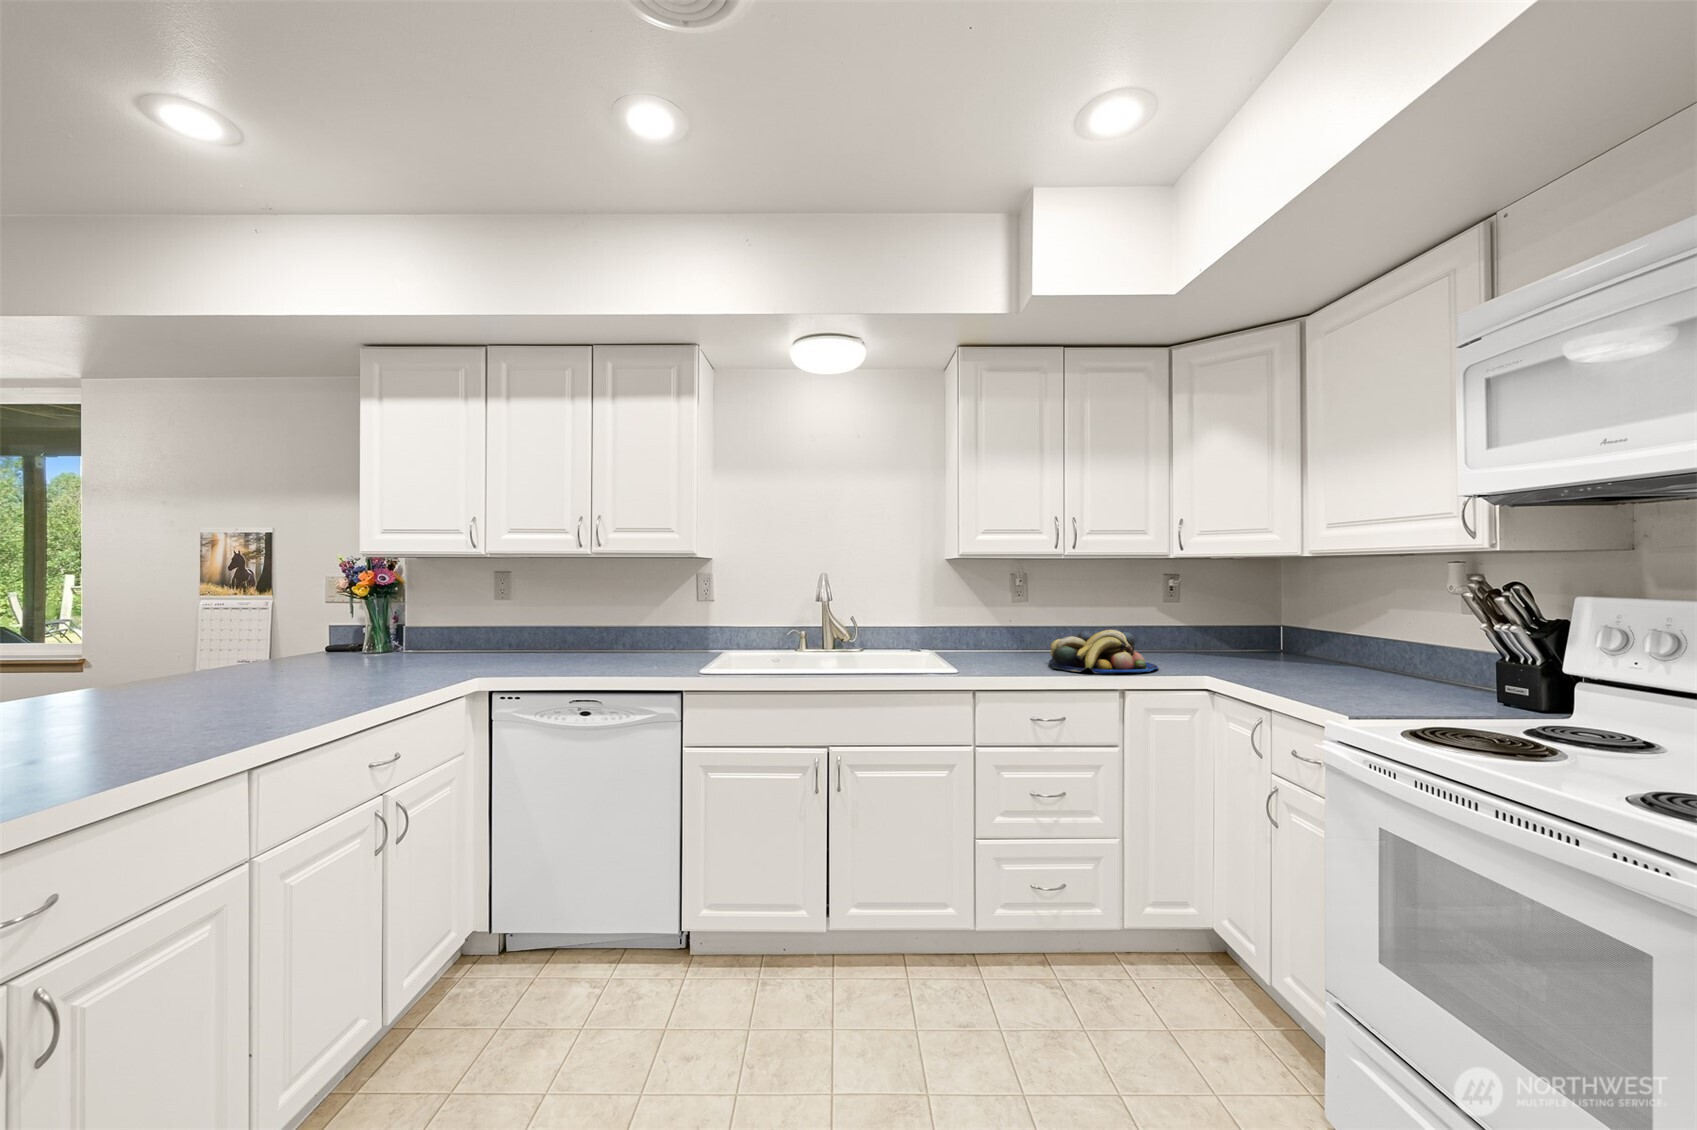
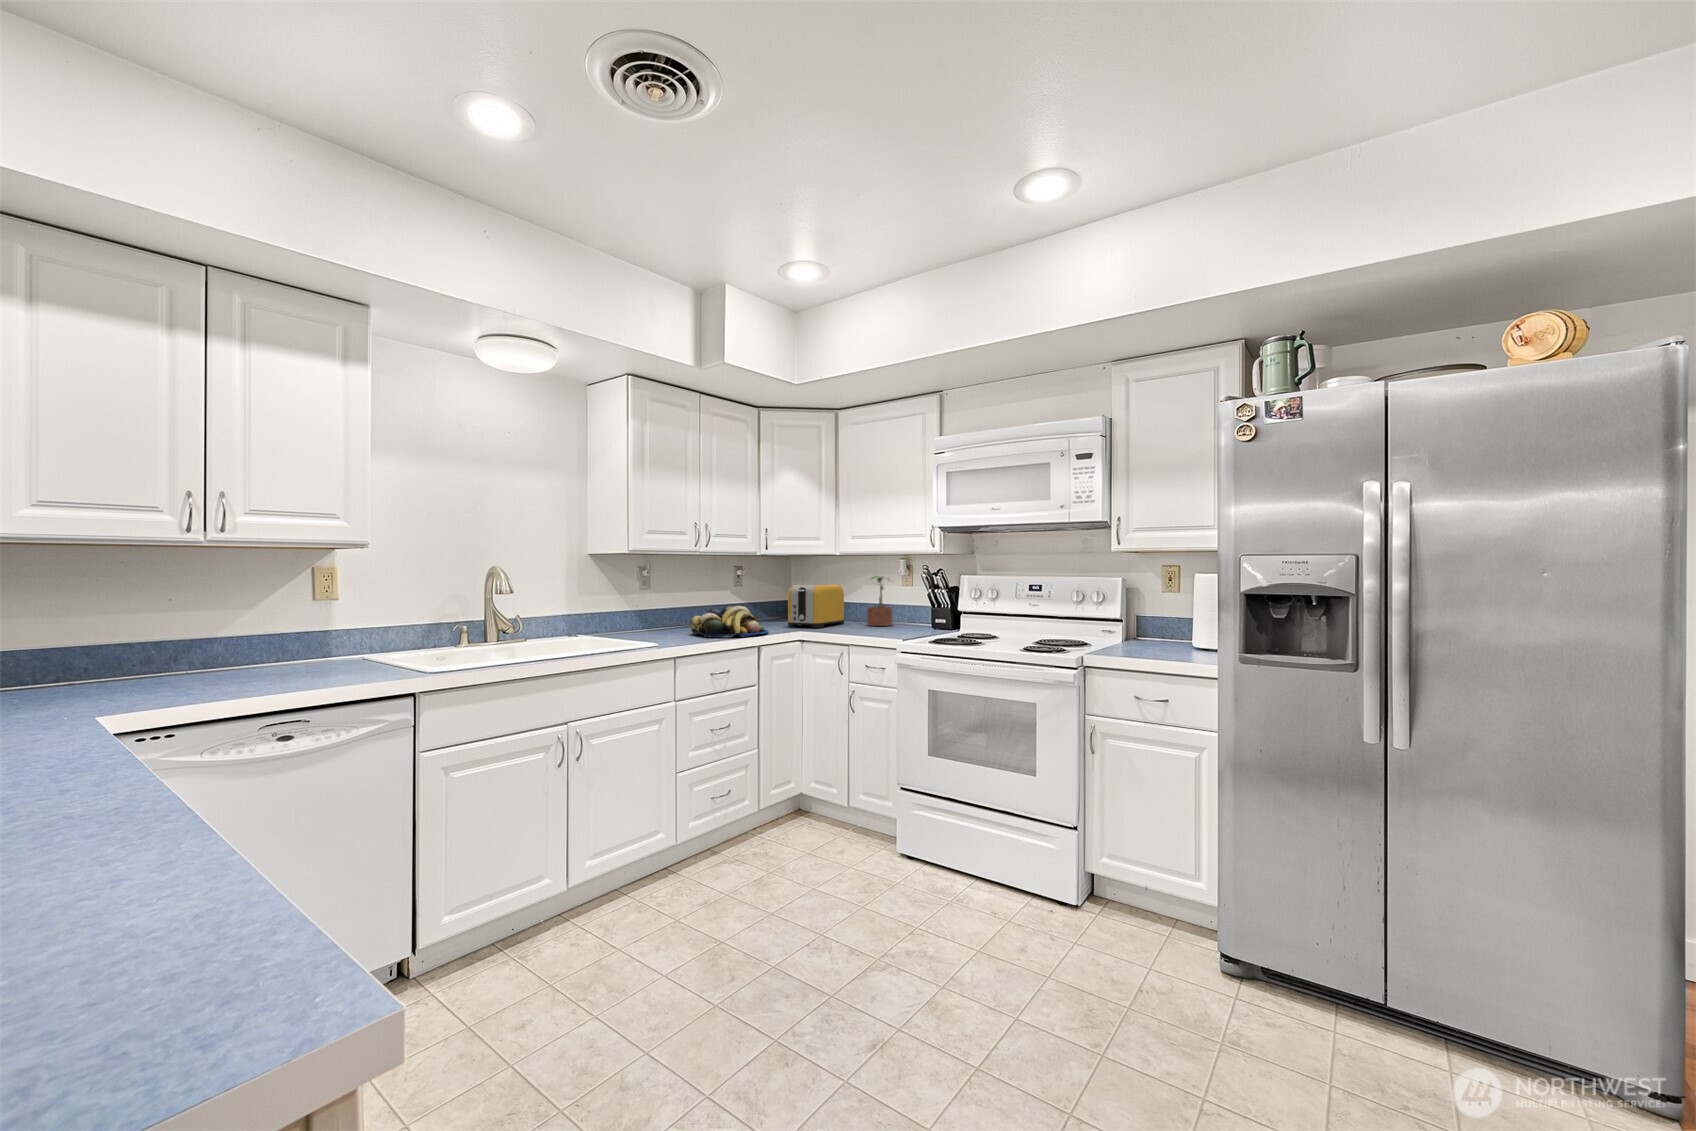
potted plant: none [1368,593,1430,683] -> present [867,576,892,626]
toaster: none [1216,604,1332,672] -> present [788,584,844,628]

